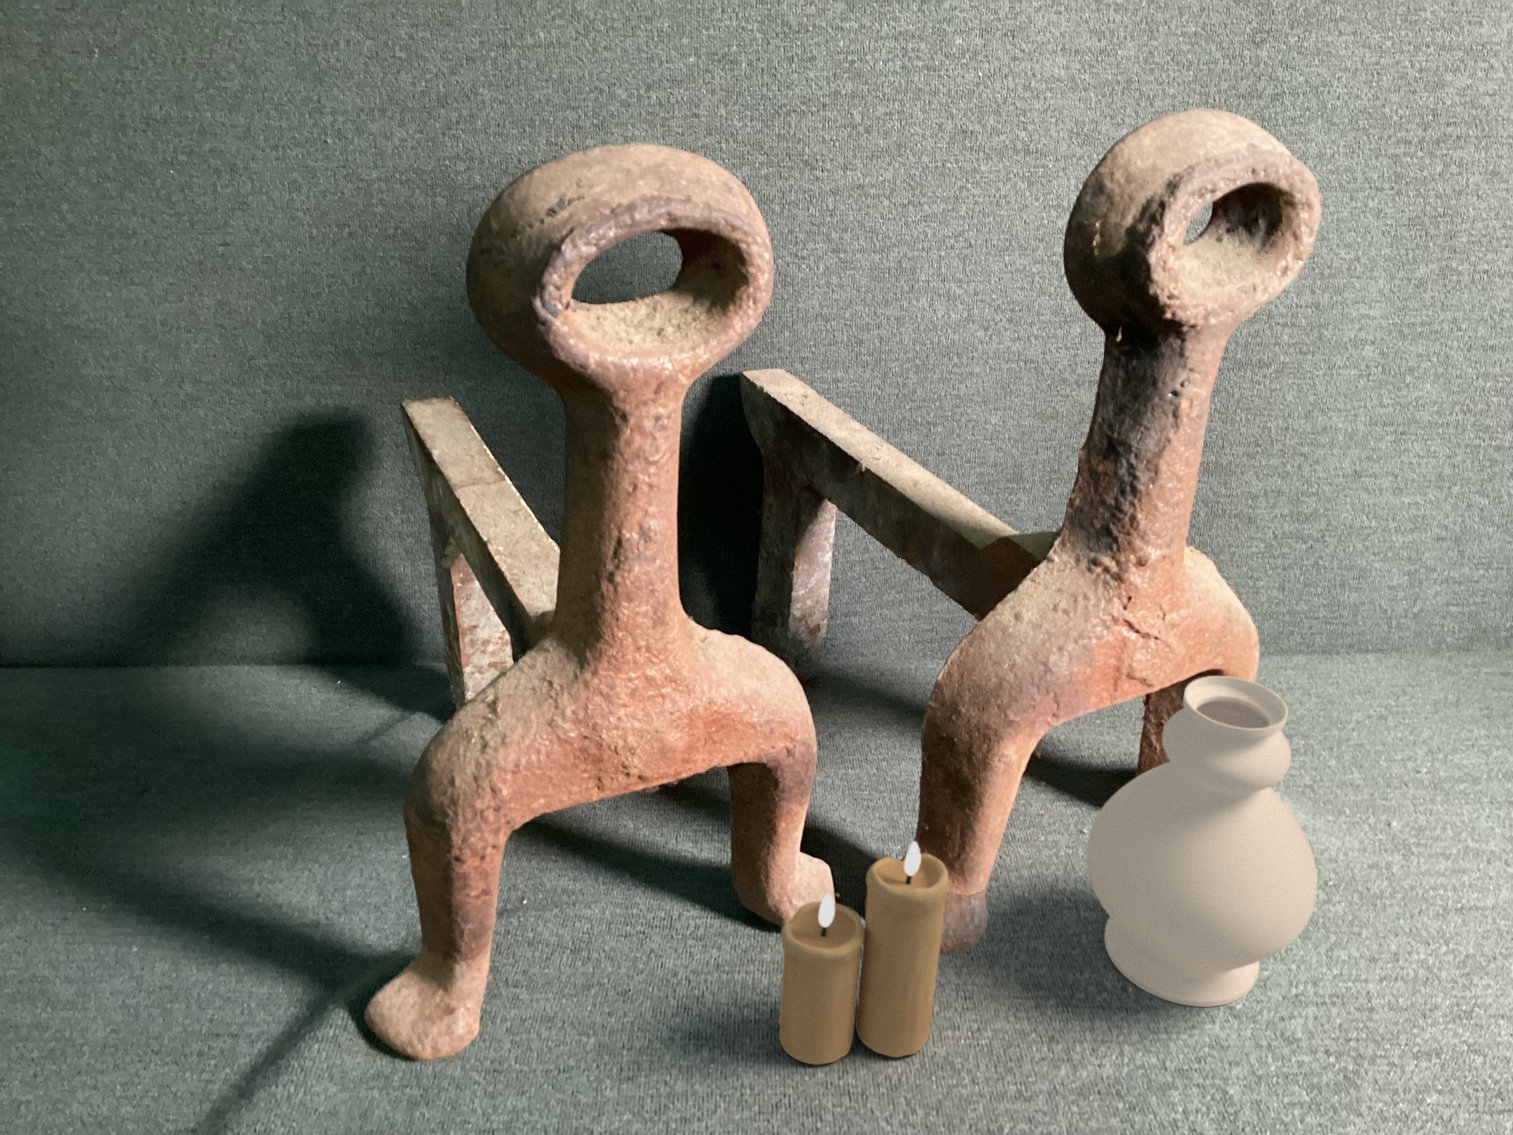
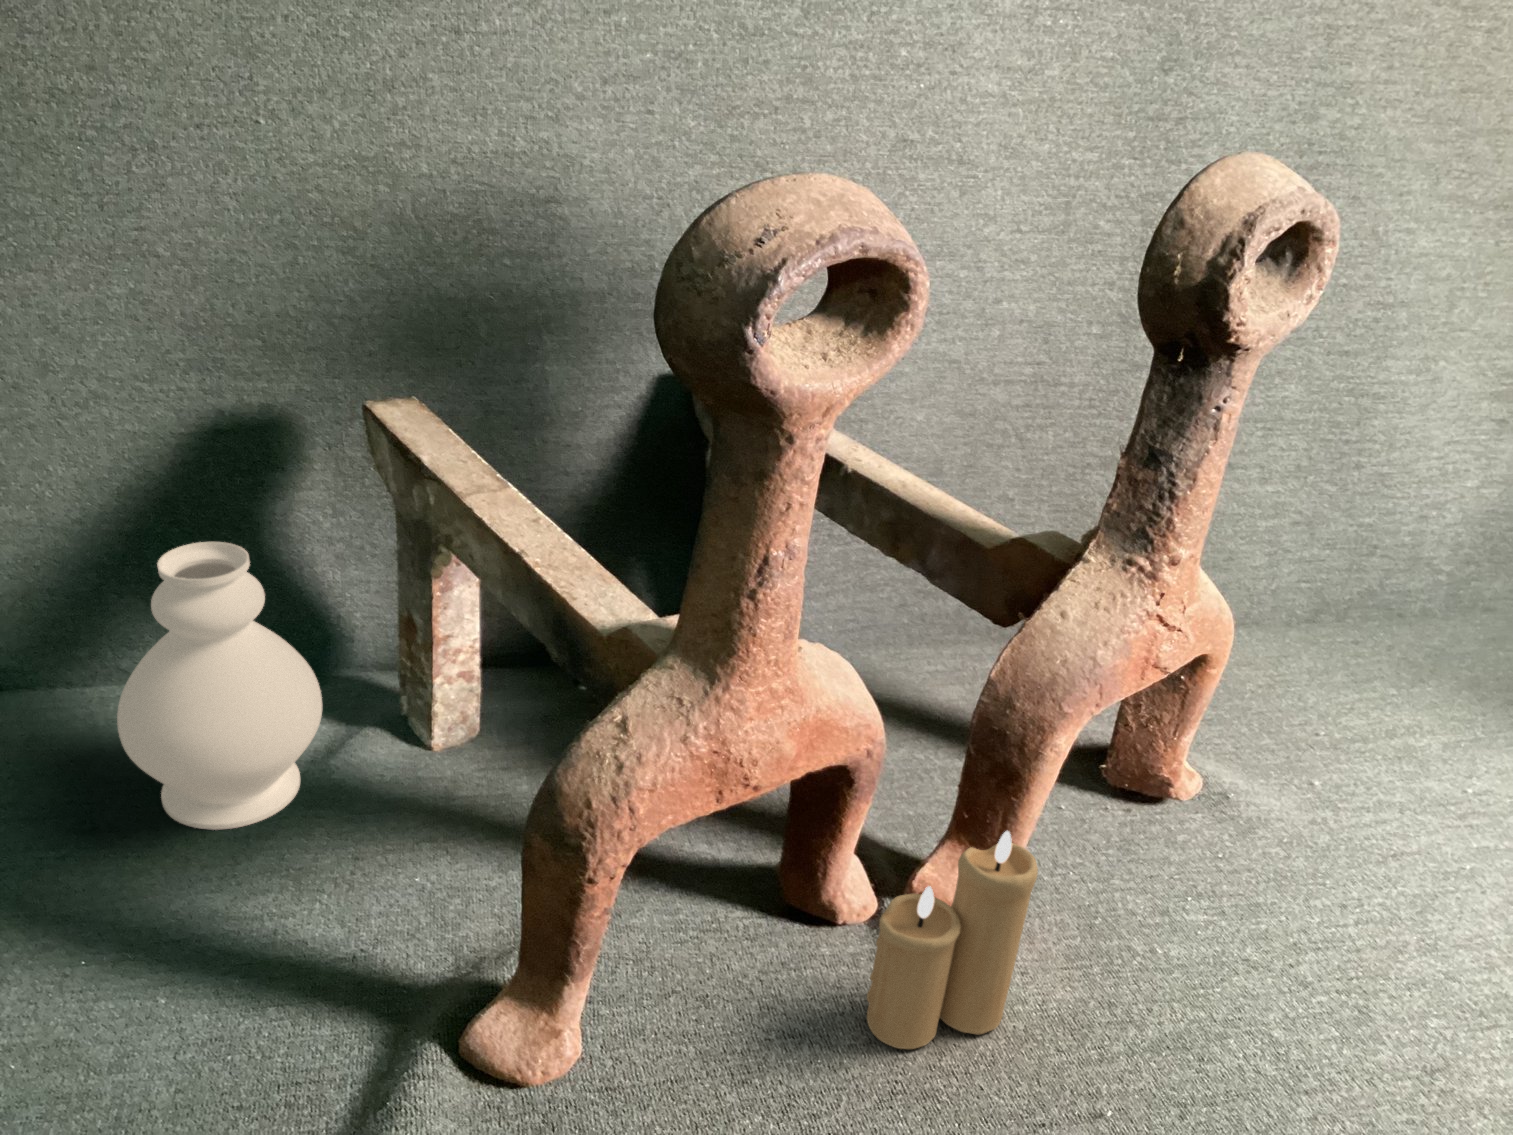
decorative vase: present [1086,676,1317,1007] -> present [117,542,322,830]

